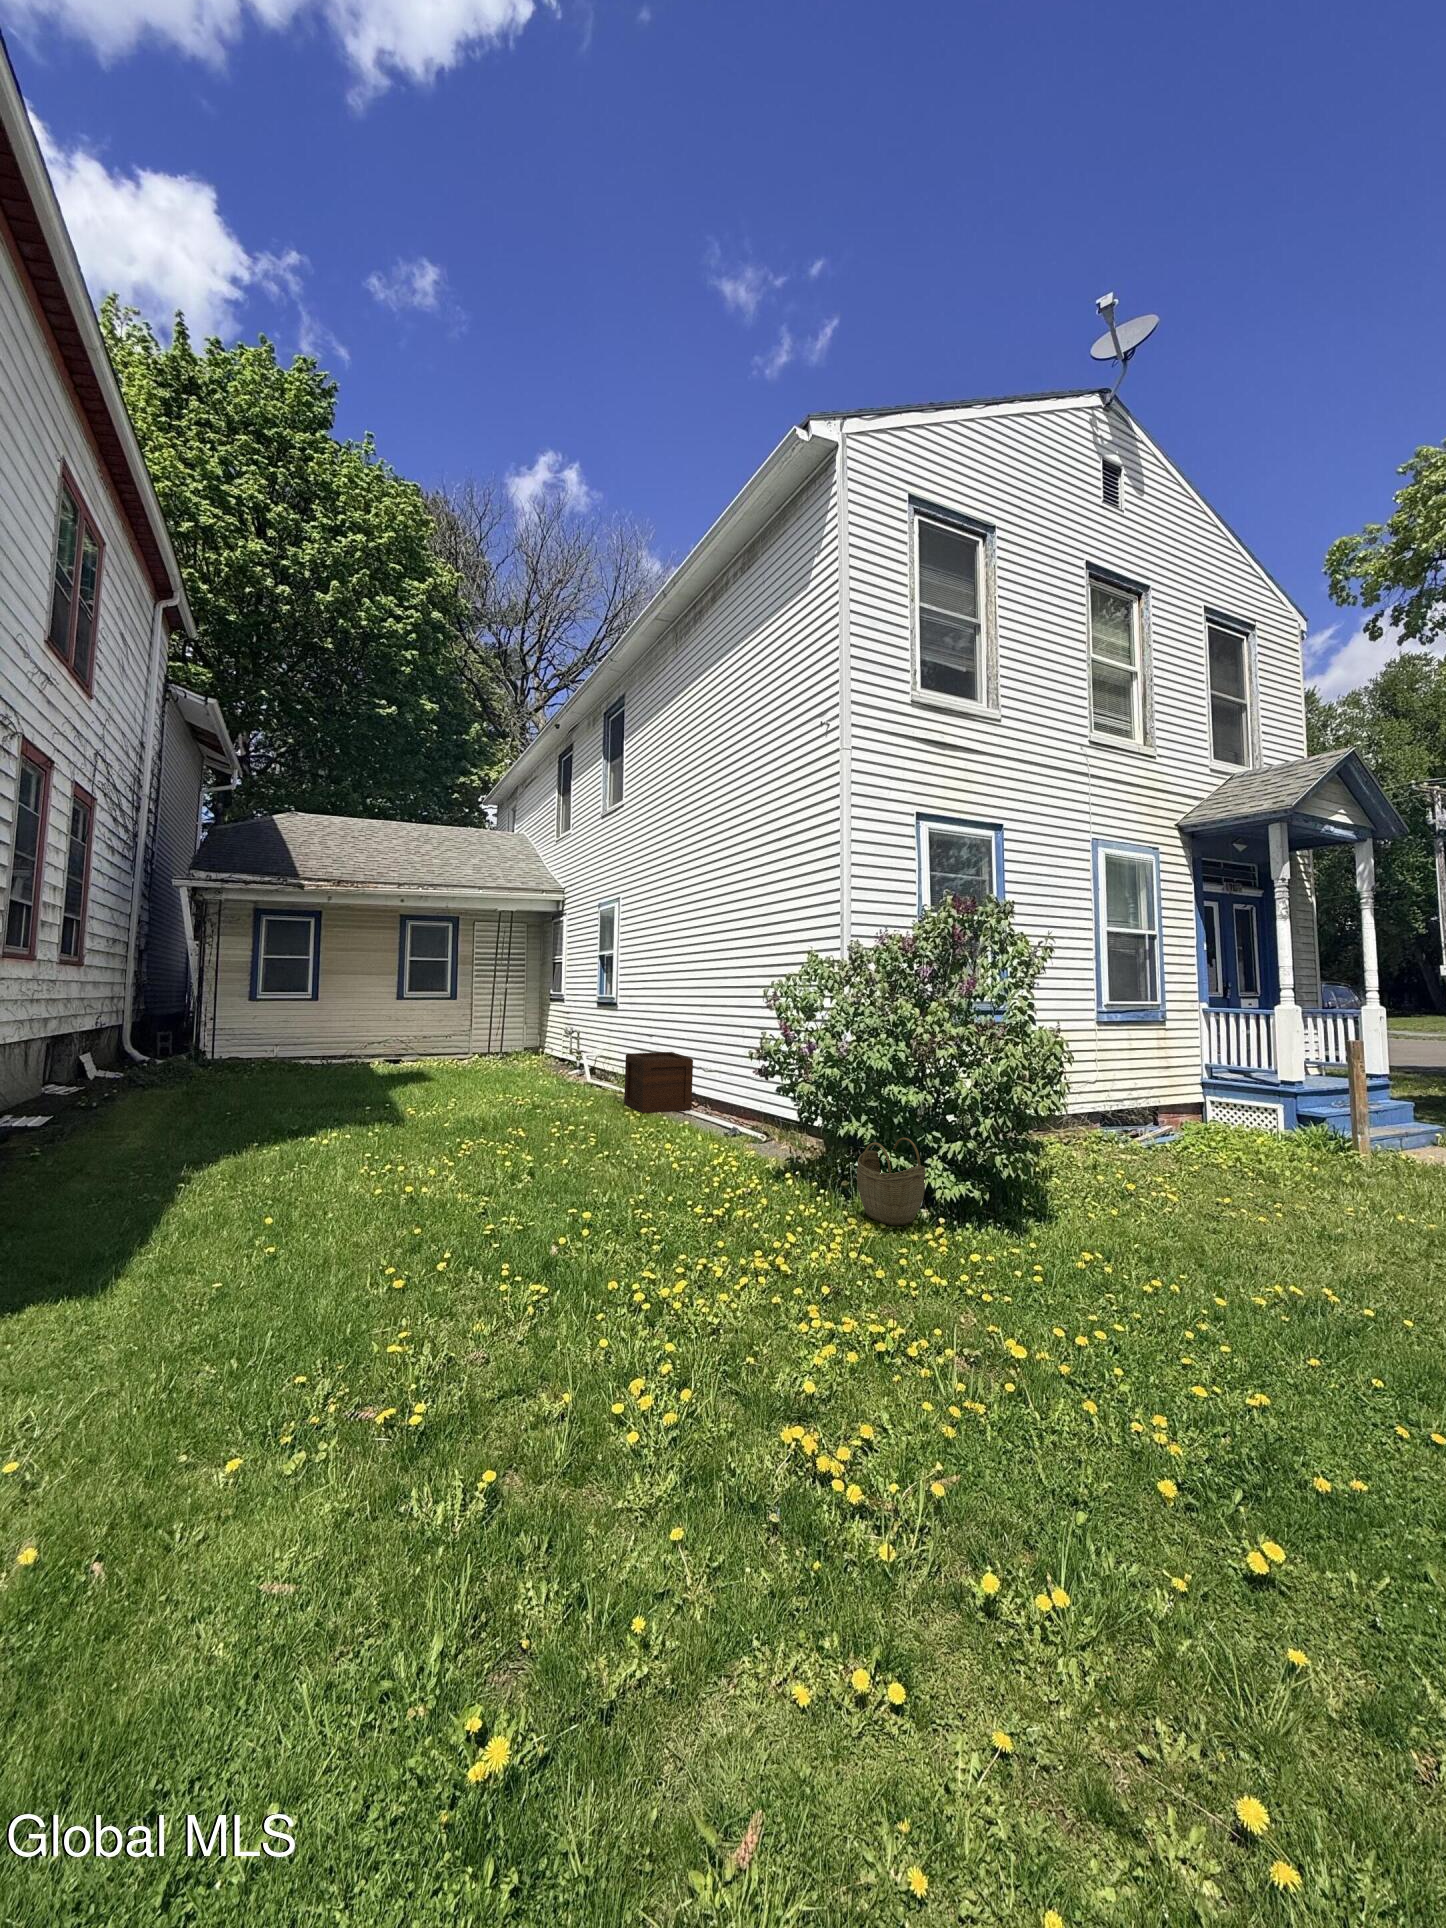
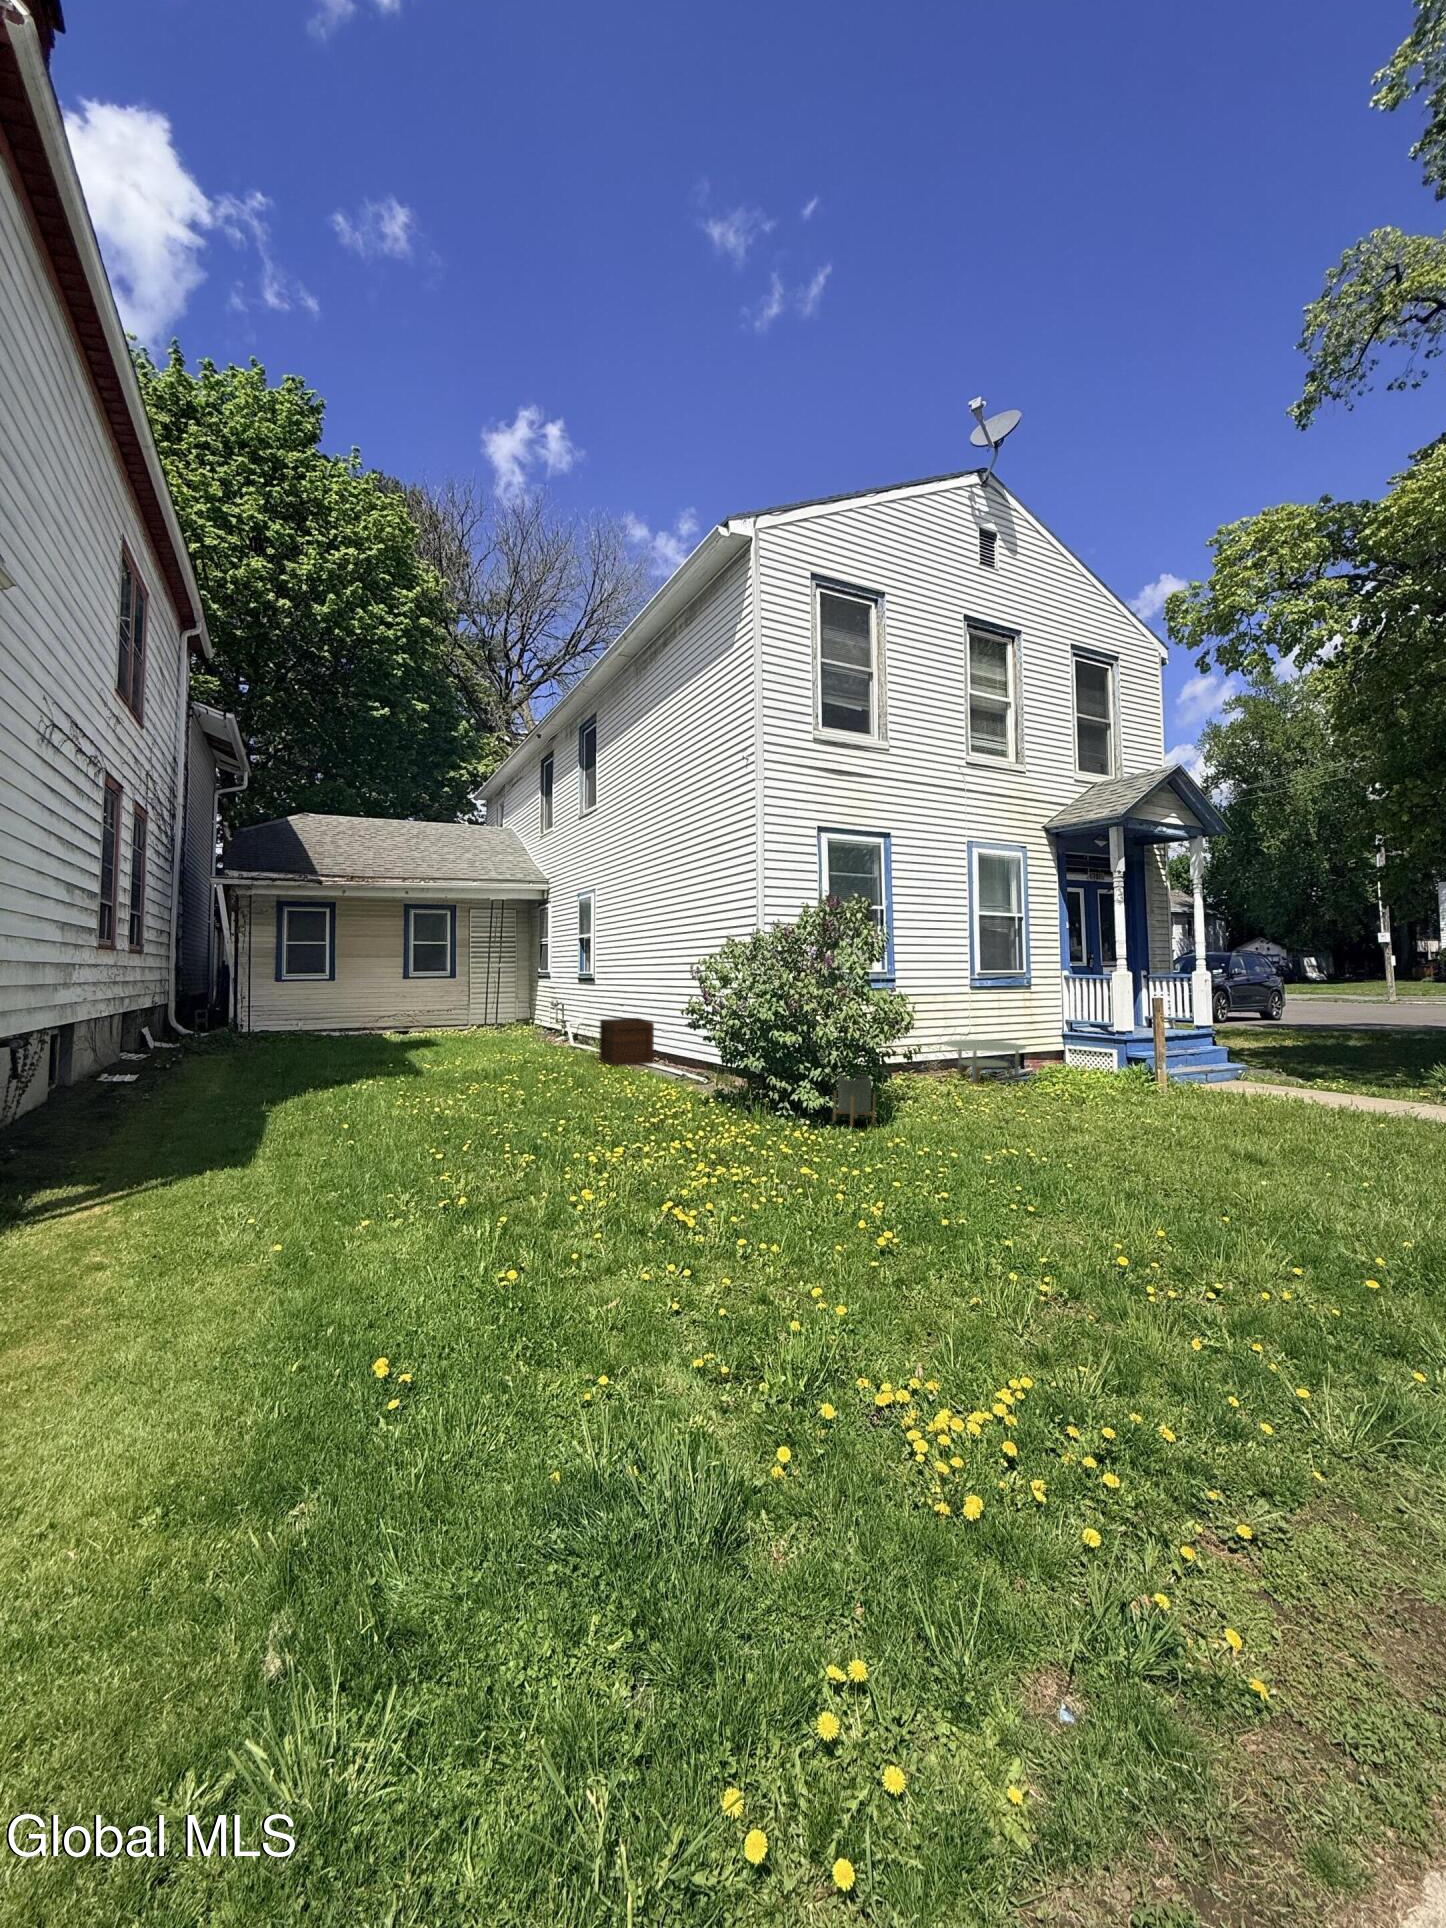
round table: none [1070,1089,1187,1152] -> present [943,1039,1026,1084]
woven basket: present [857,1138,925,1226] -> none [751,1065,796,1123]
planter: none [979,1154,1044,1236] -> present [833,1074,876,1127]

